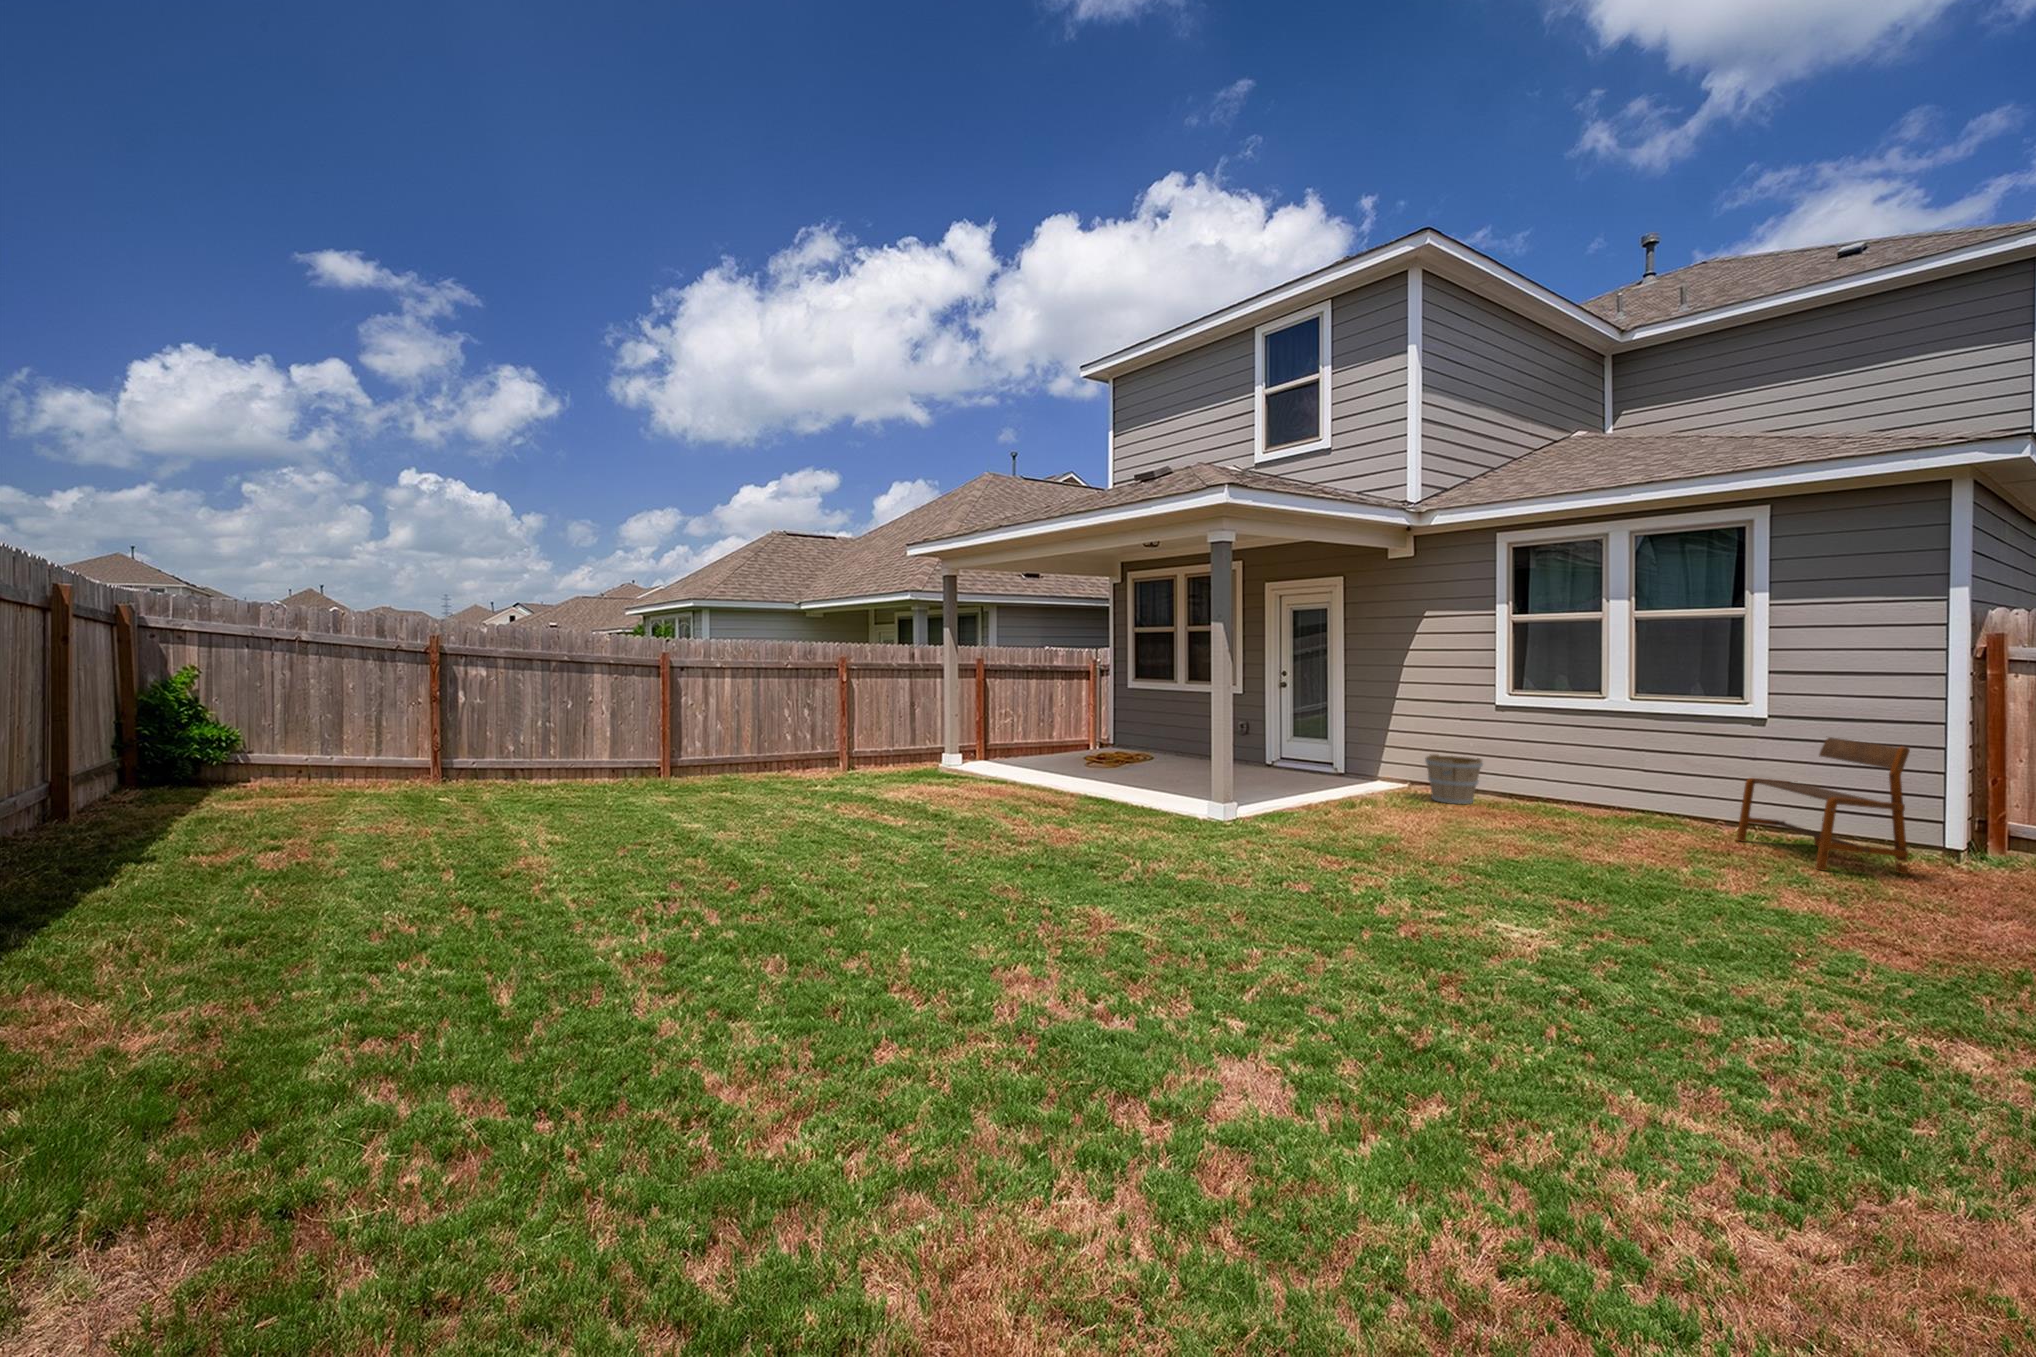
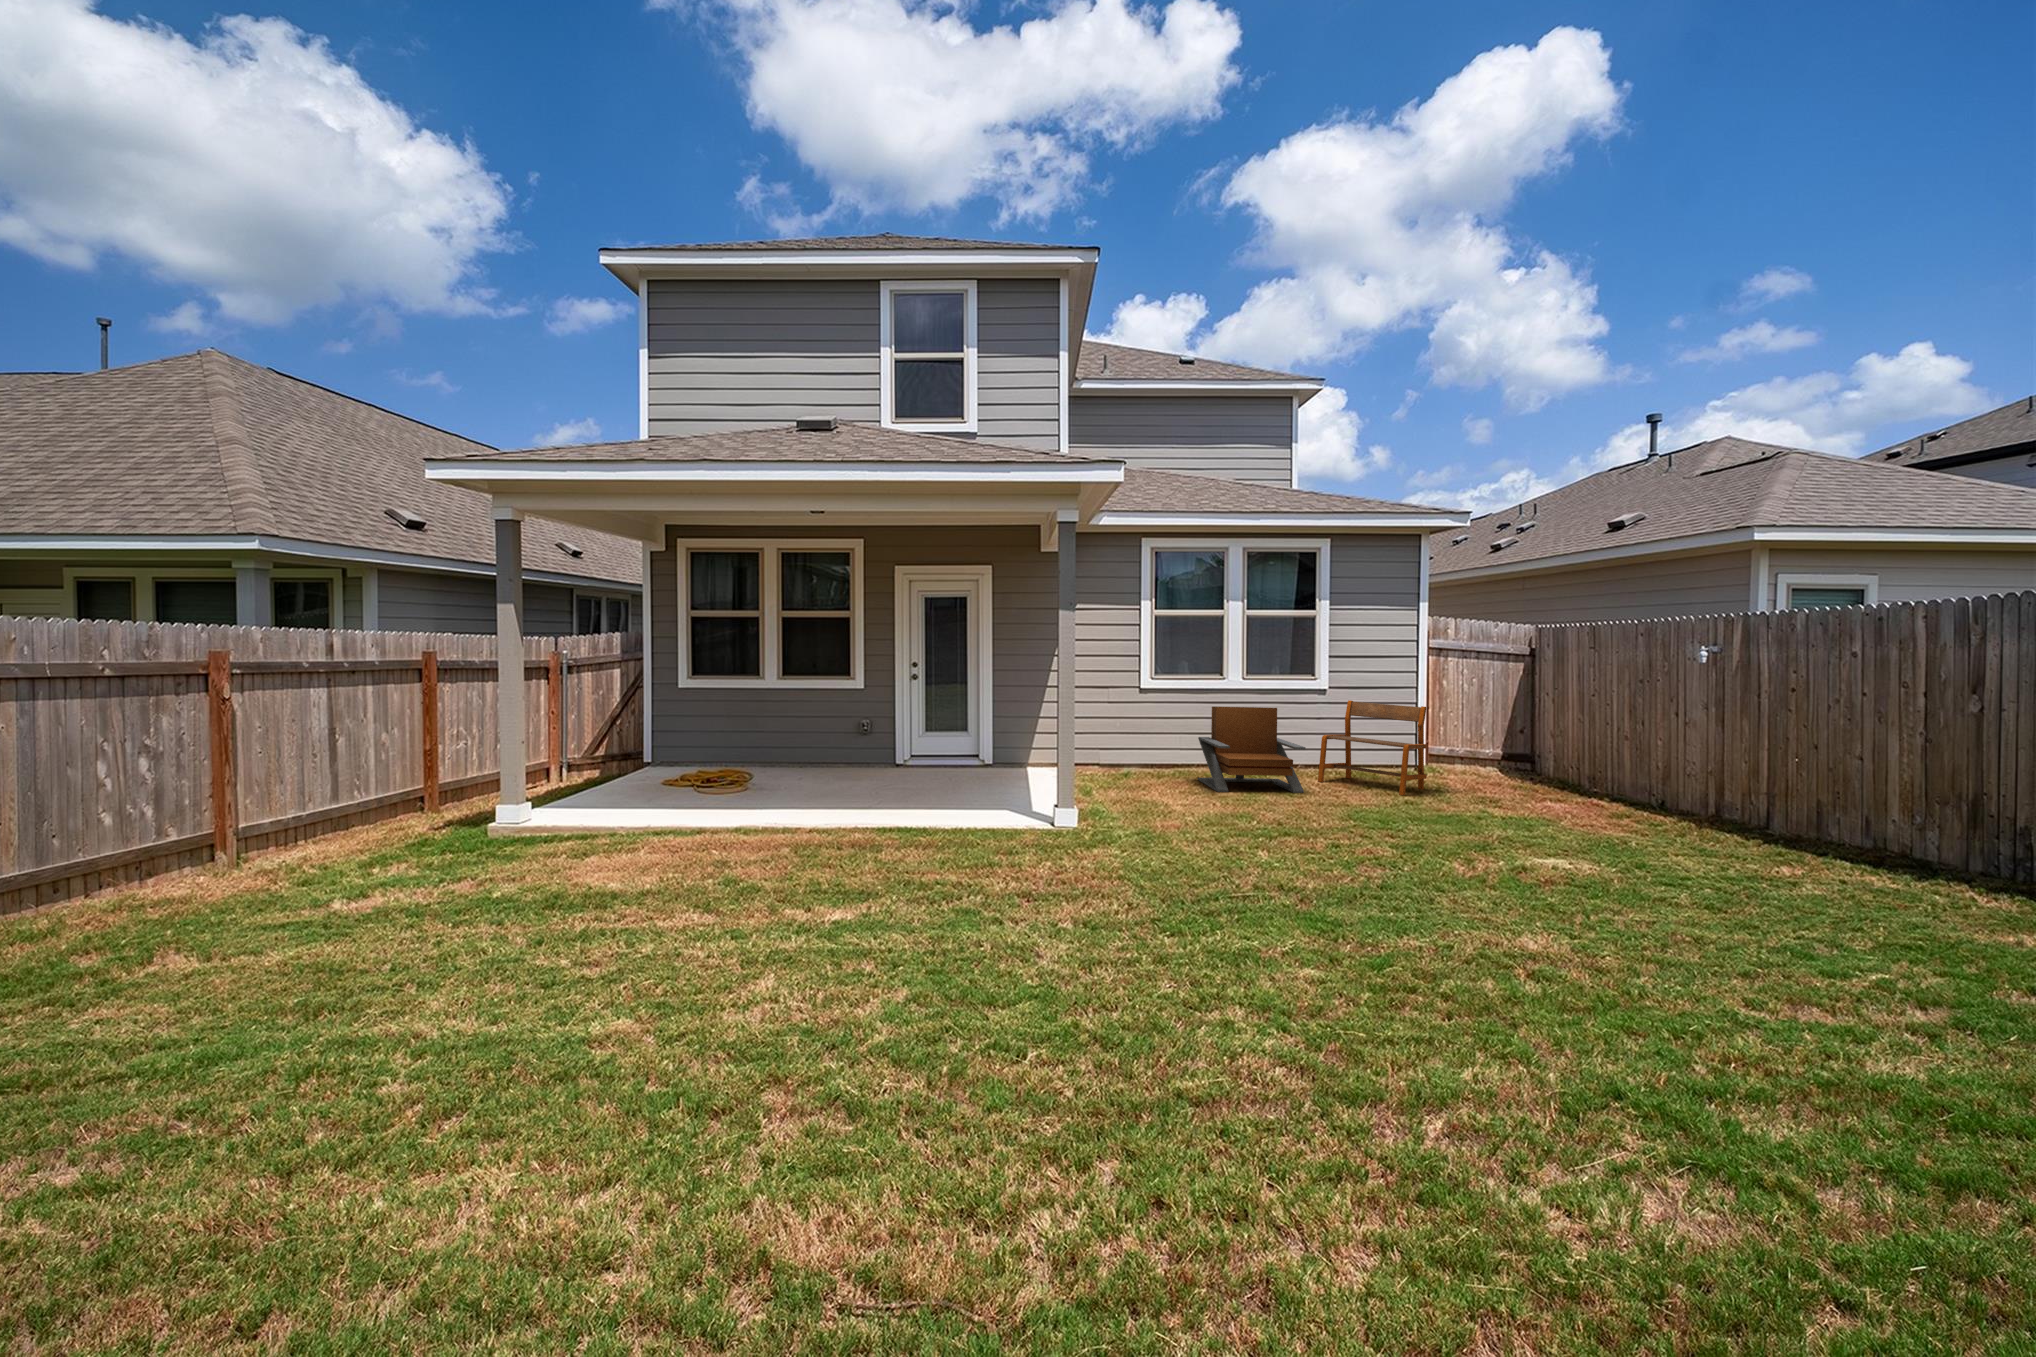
lounge chair: none [1527,727,1677,843] -> present [1198,707,1306,793]
wooden bucket: present [1425,754,1483,804] -> none [1097,739,1145,783]

